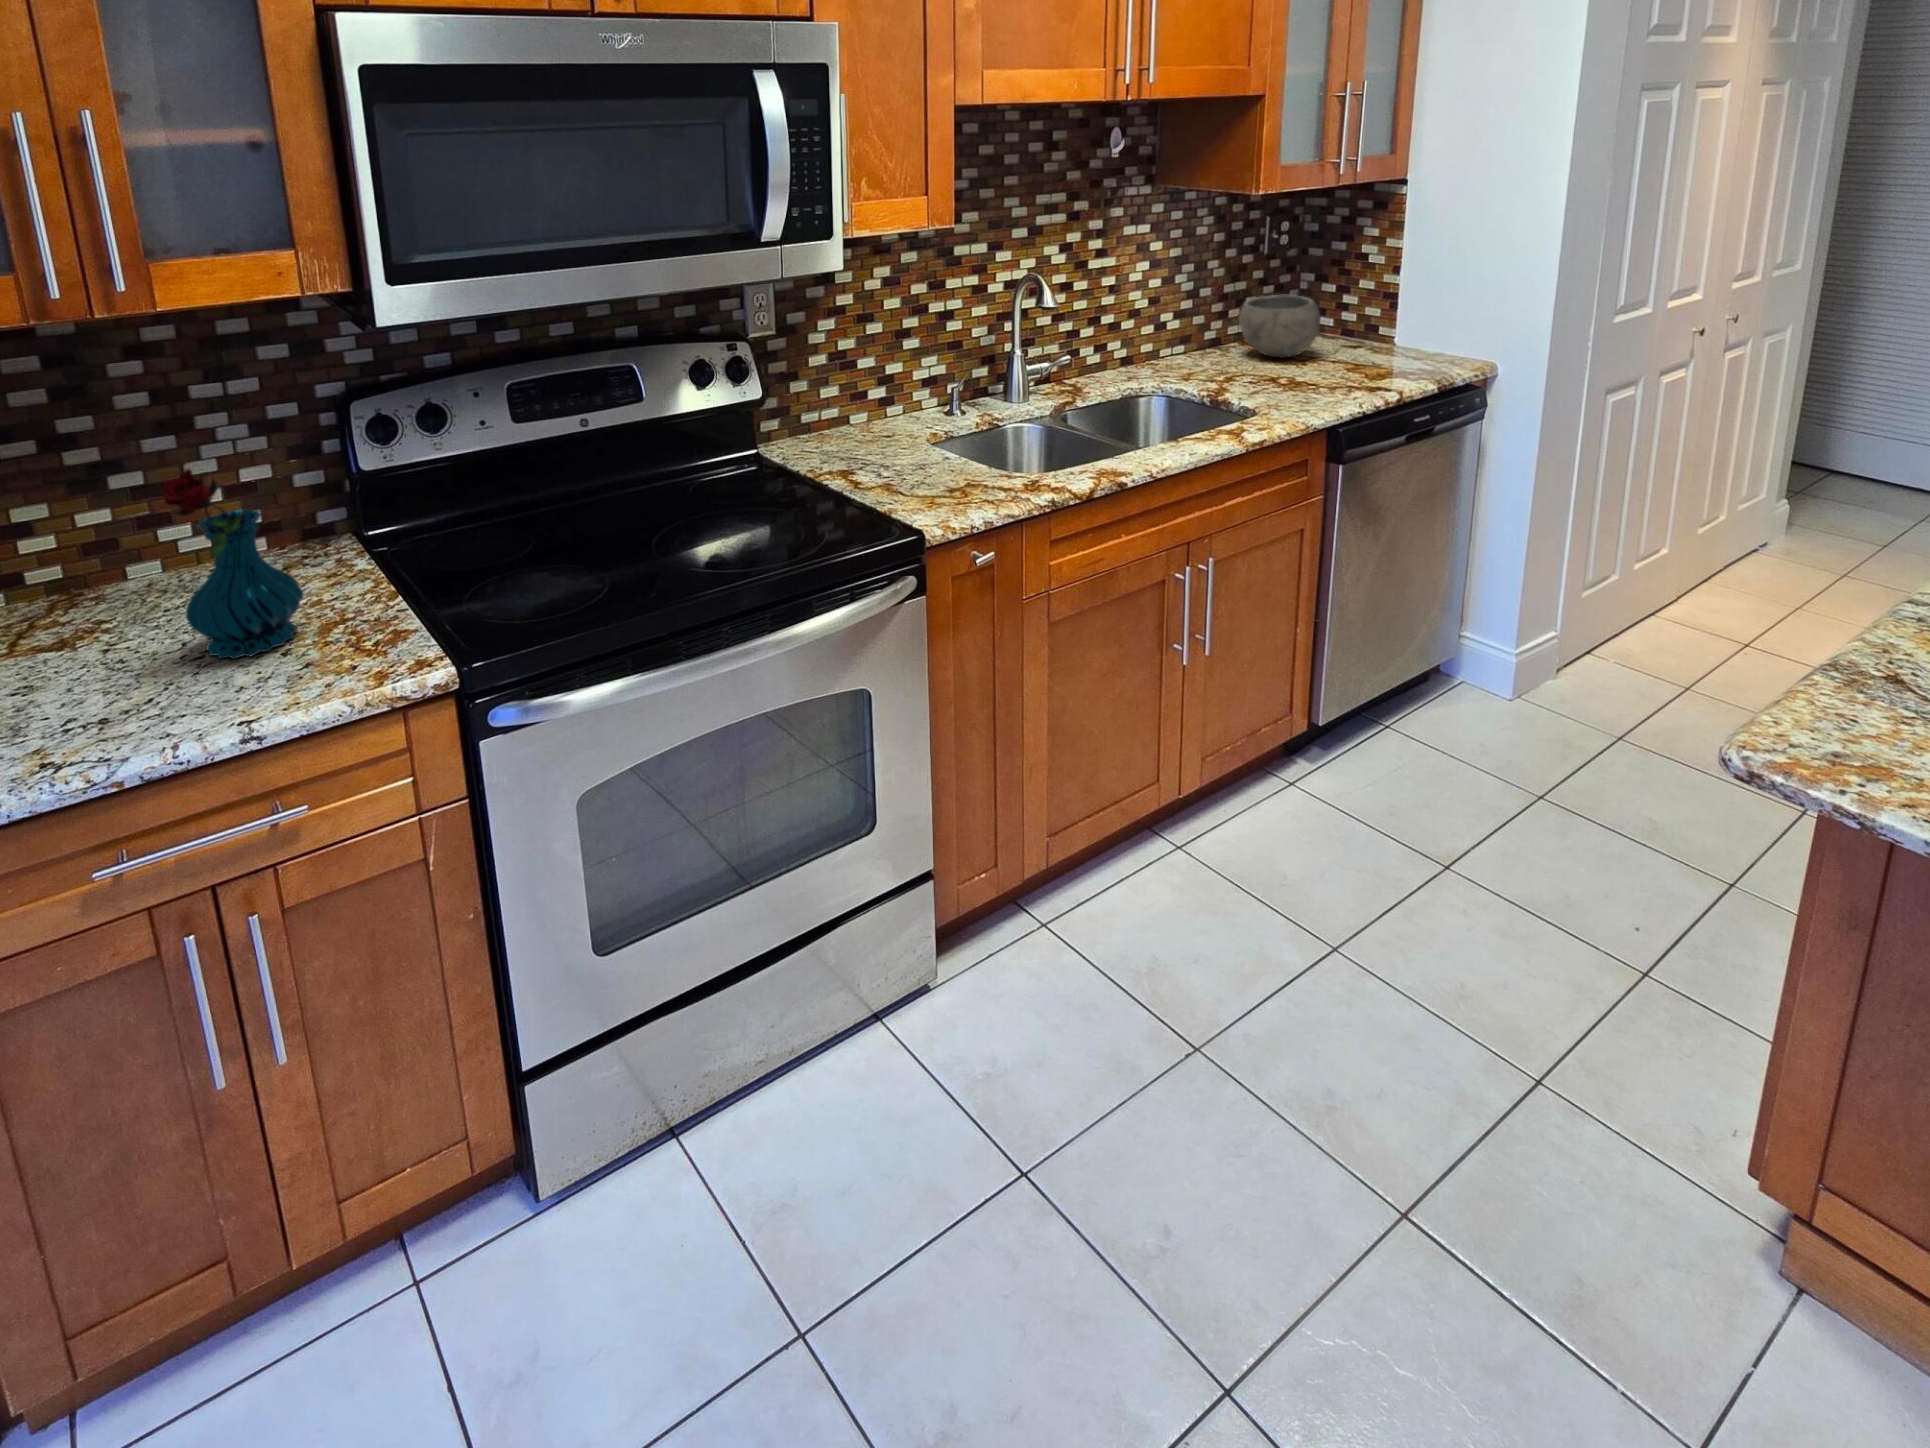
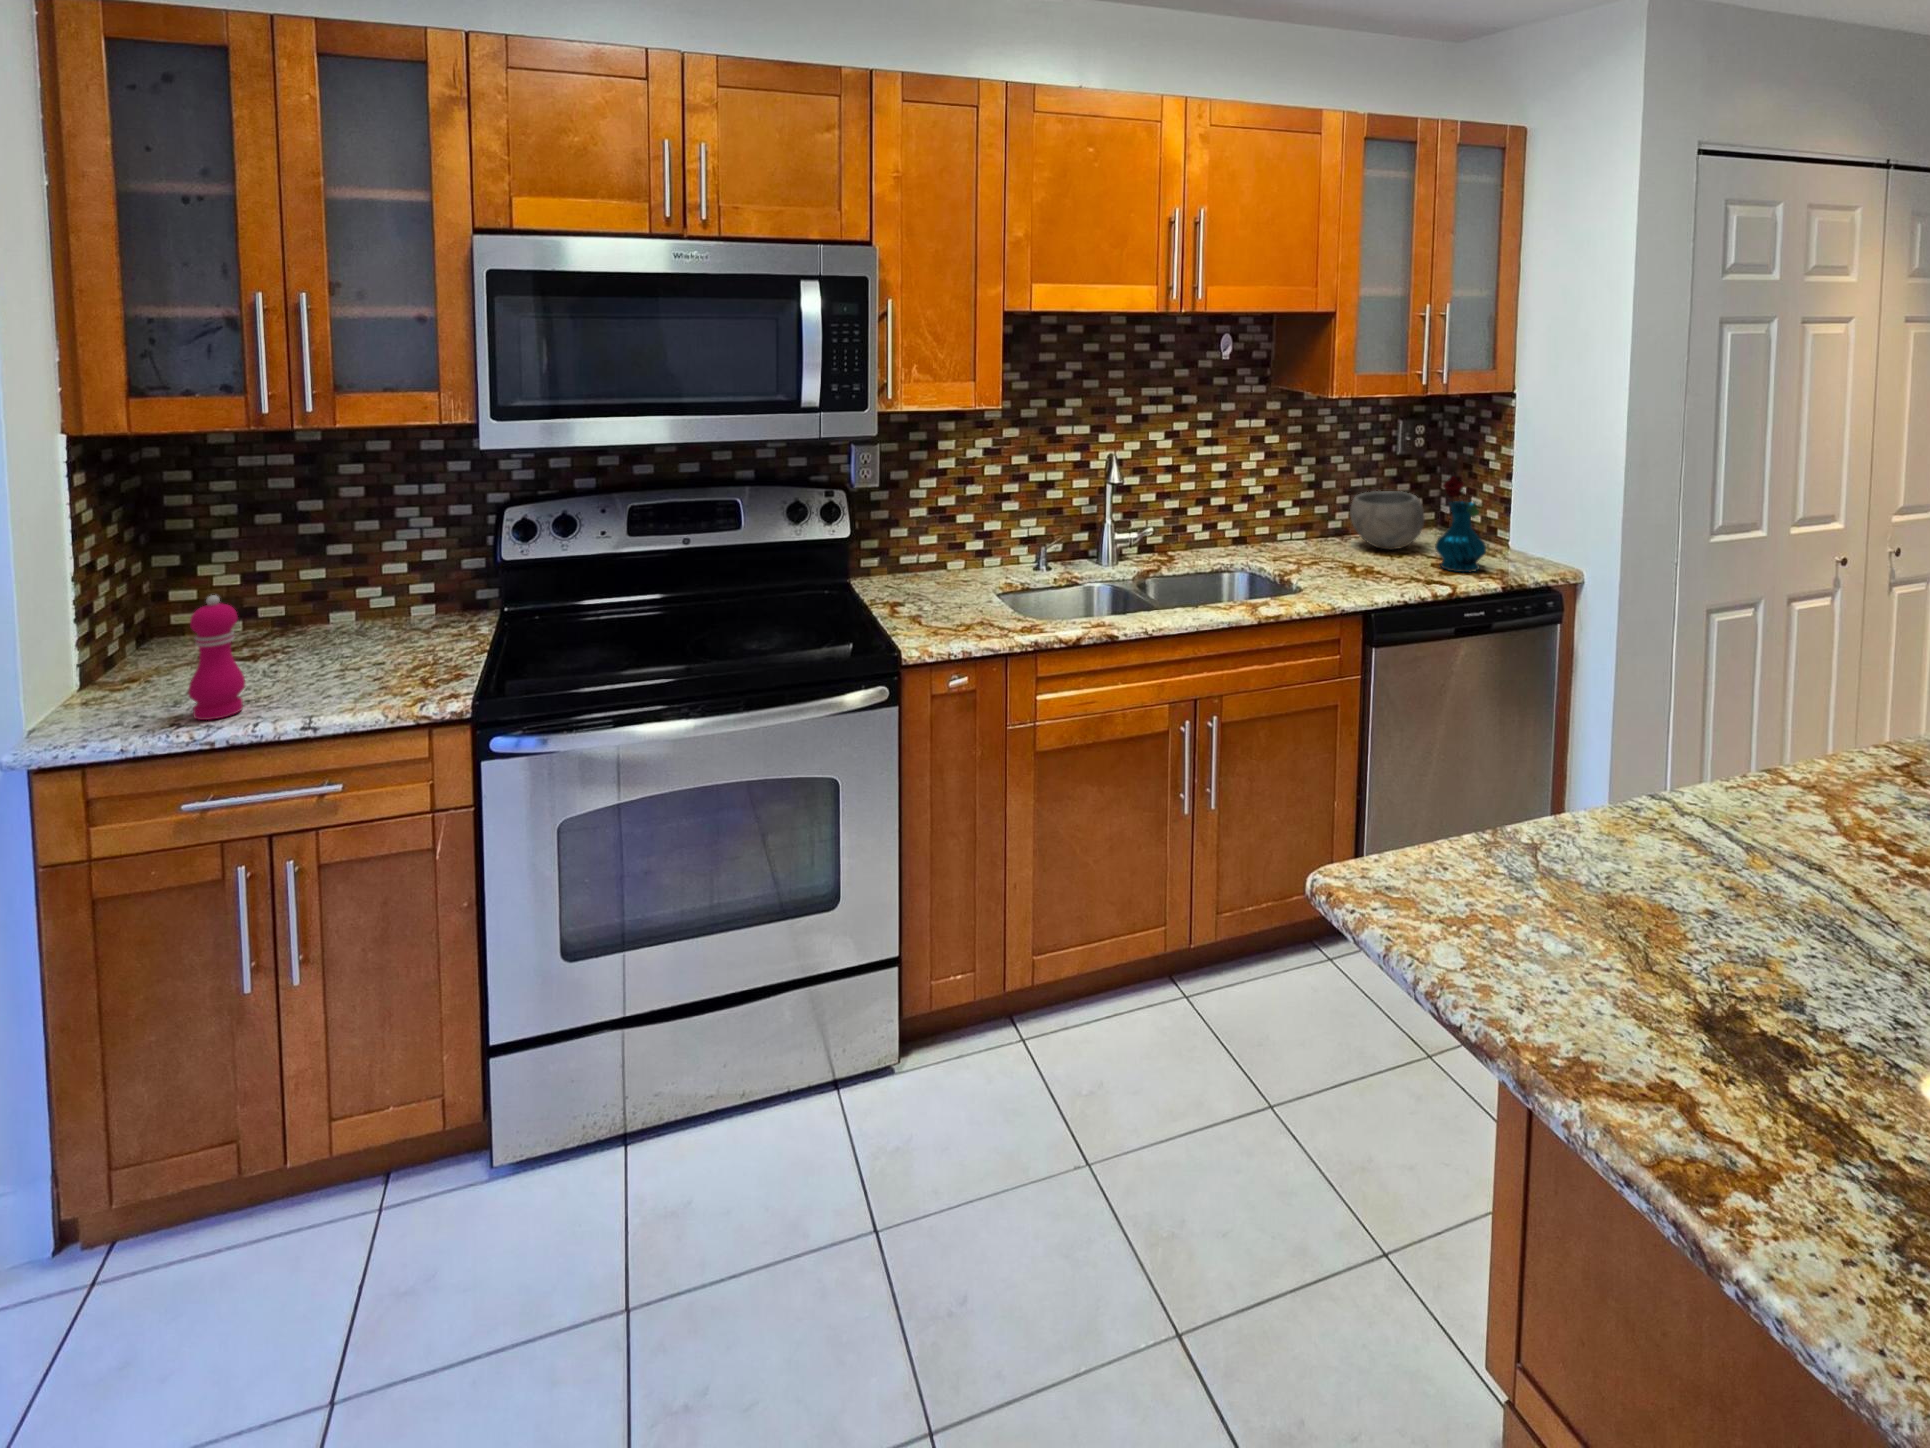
vase: present [163,469,304,659] -> present [1435,476,1486,572]
pepper mill: none [38,570,135,747] -> present [188,595,245,720]

